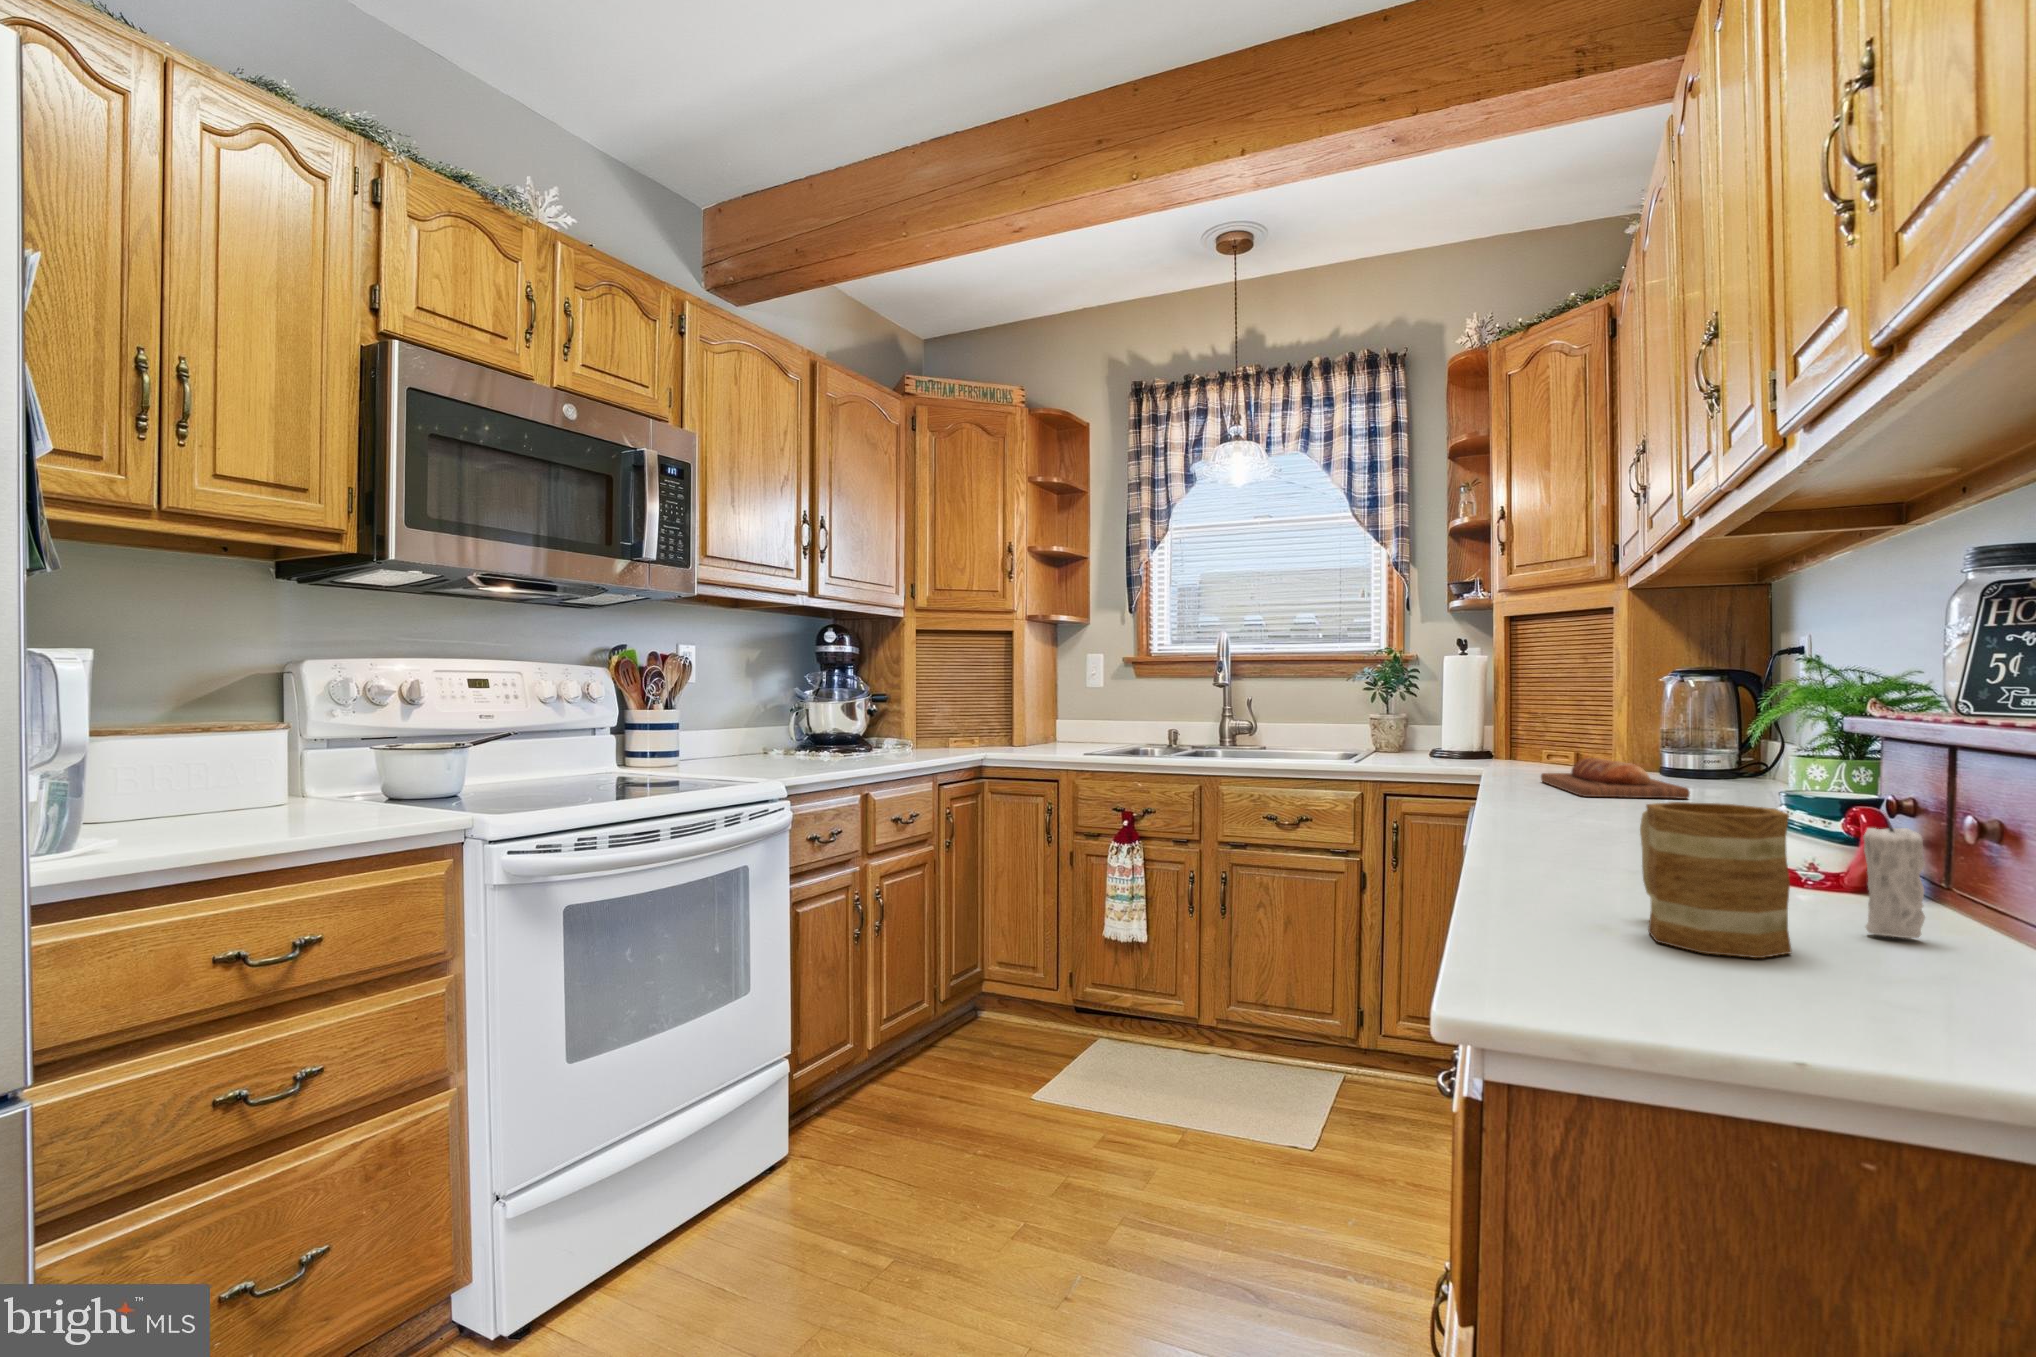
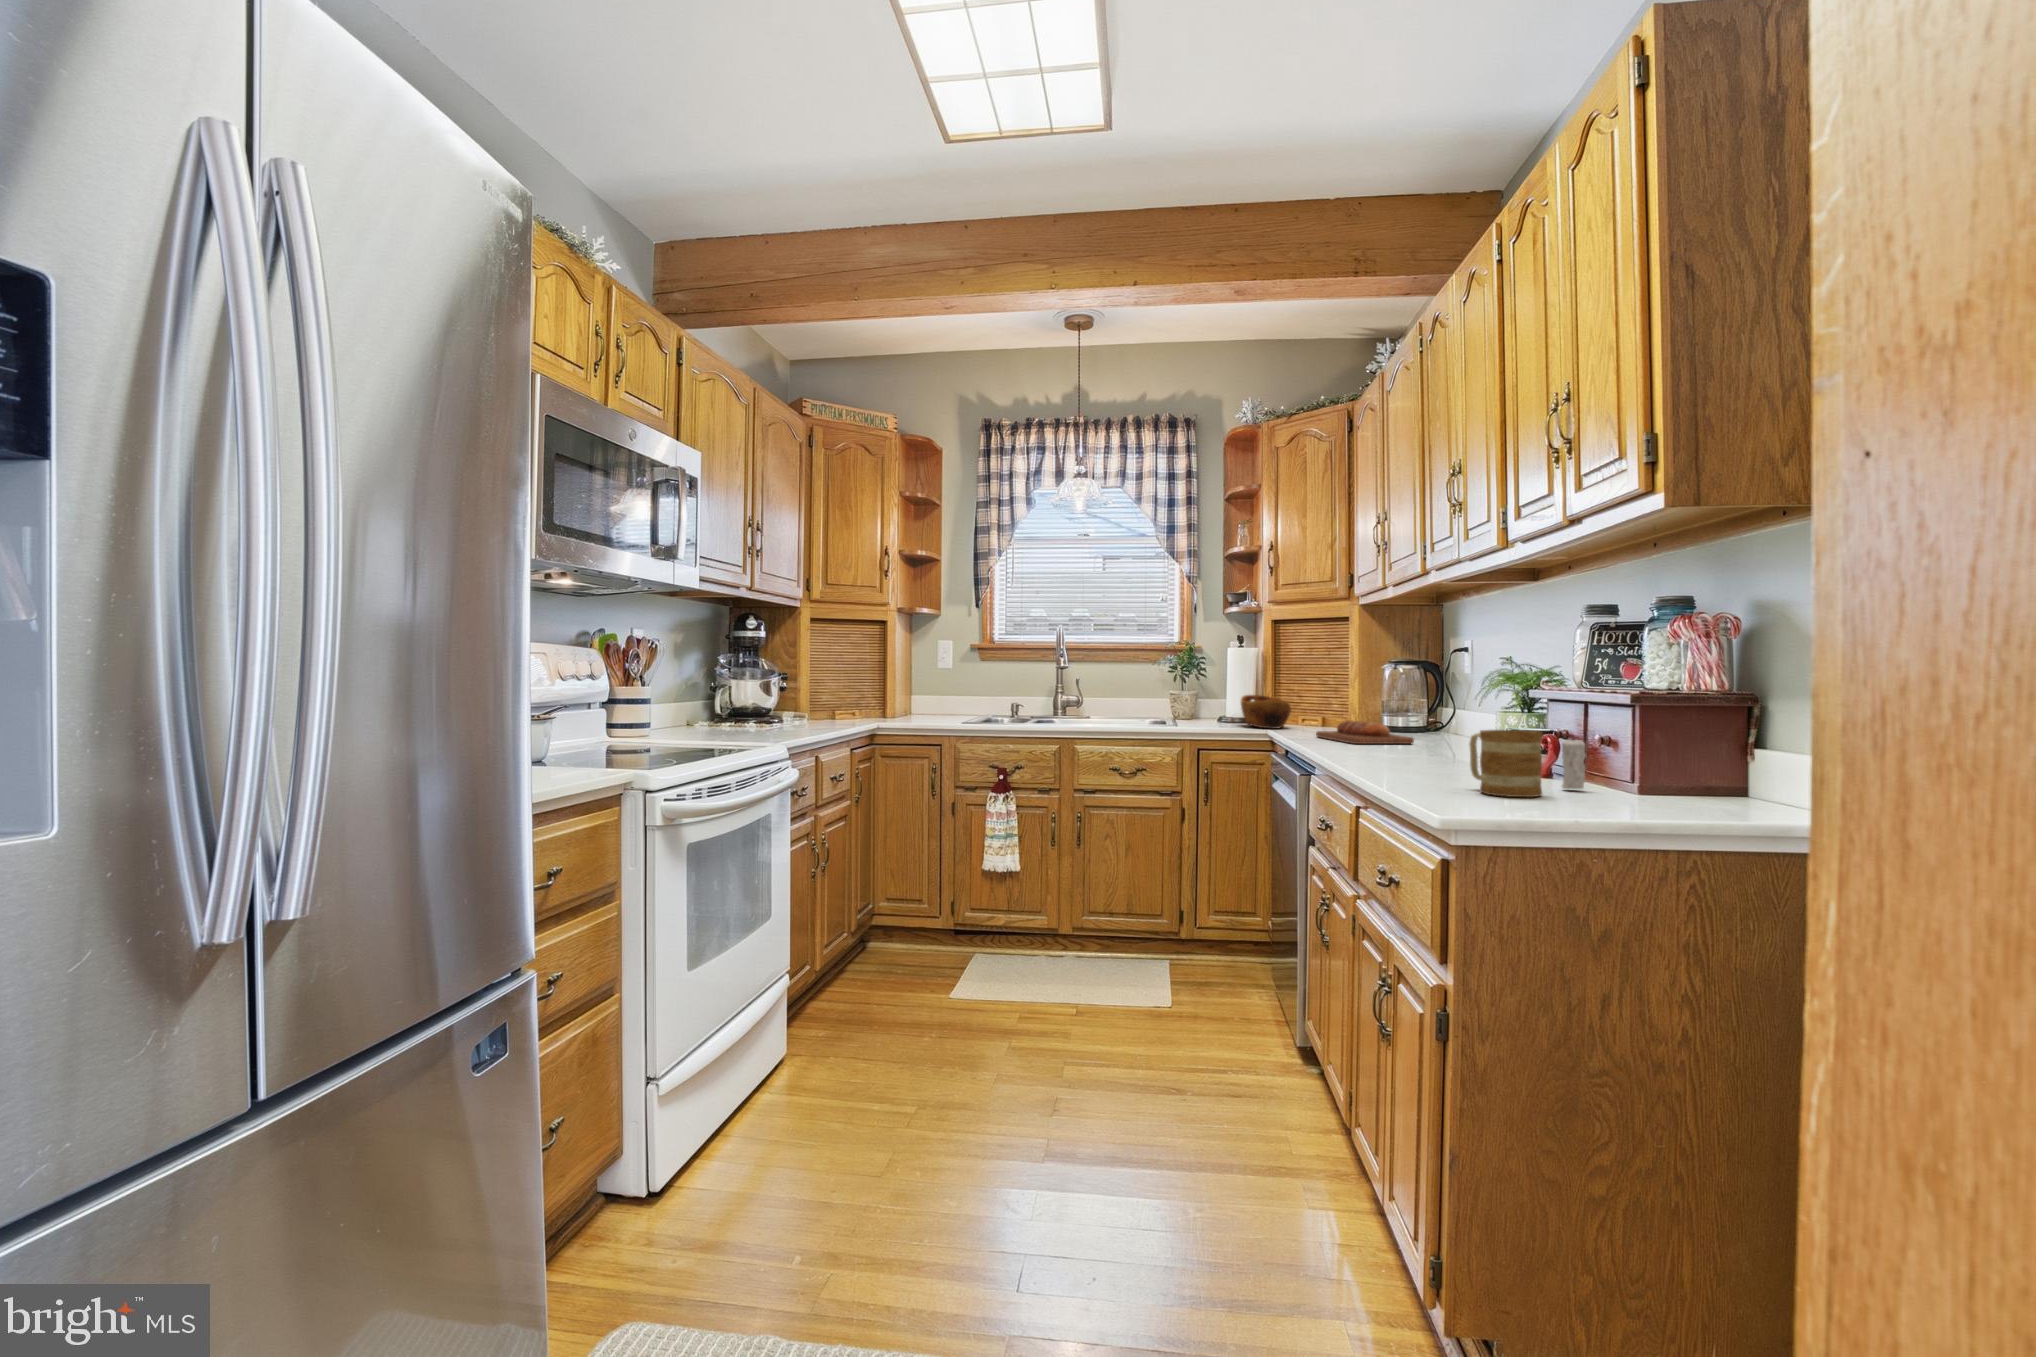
wooden bowl: none [1461,717,1531,766] -> present [1241,695,1291,729]

